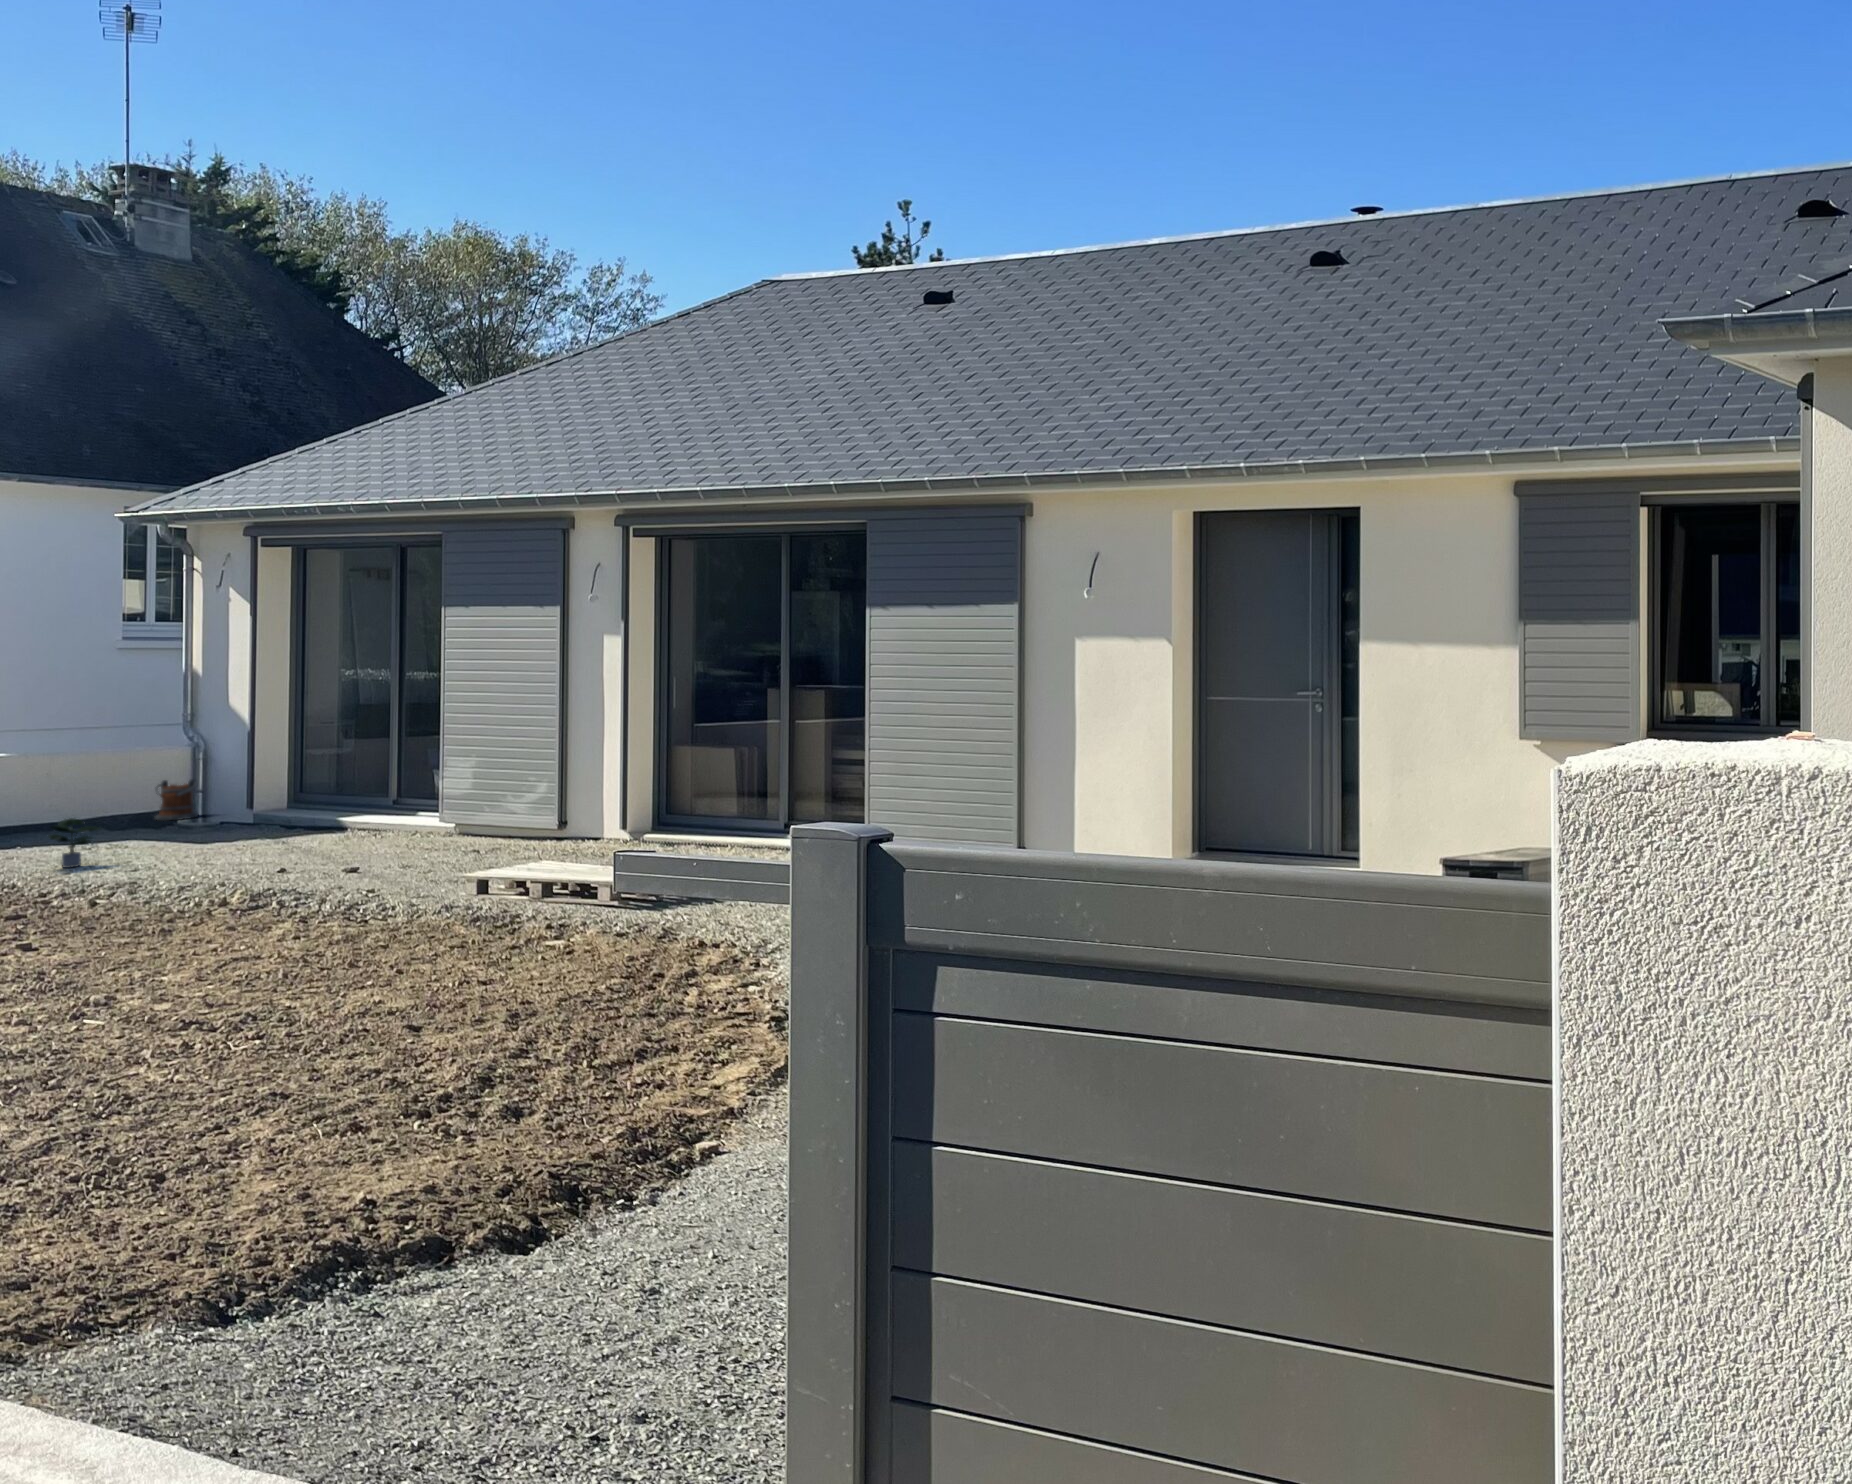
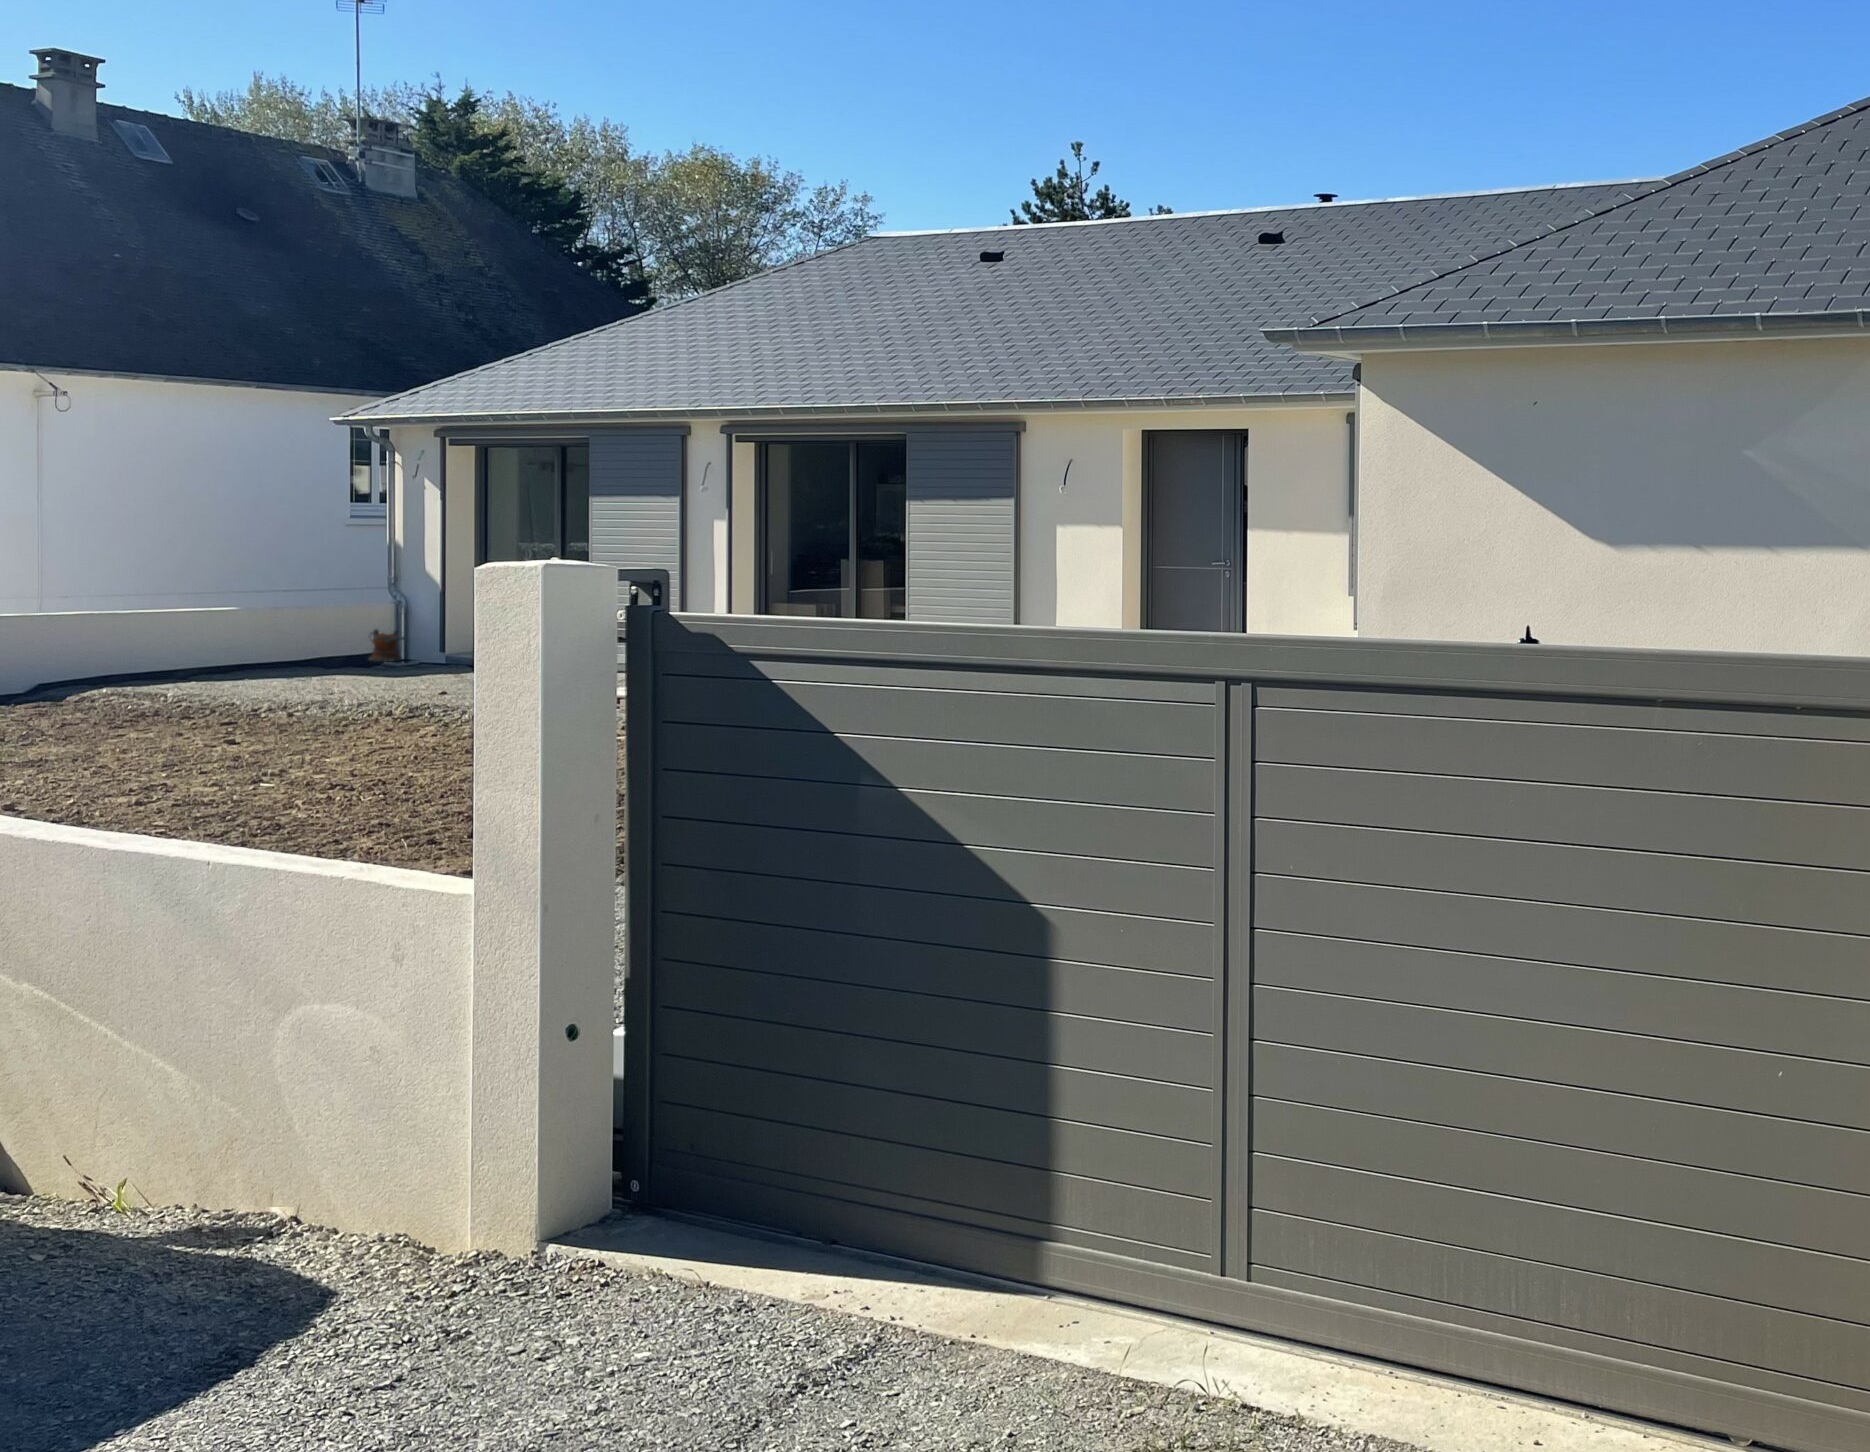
potted plant: present [49,818,100,868] -> none [274,650,315,689]

